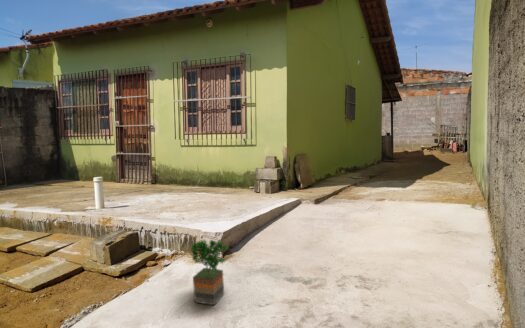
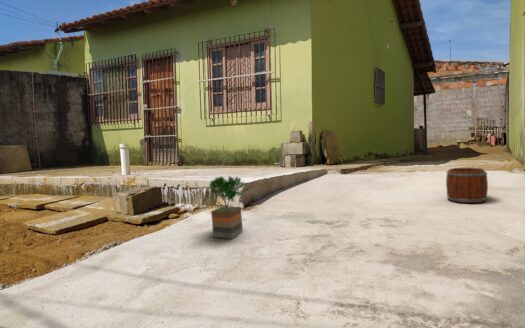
bucket: none [418,218,457,256] -> present [446,168,488,203]

